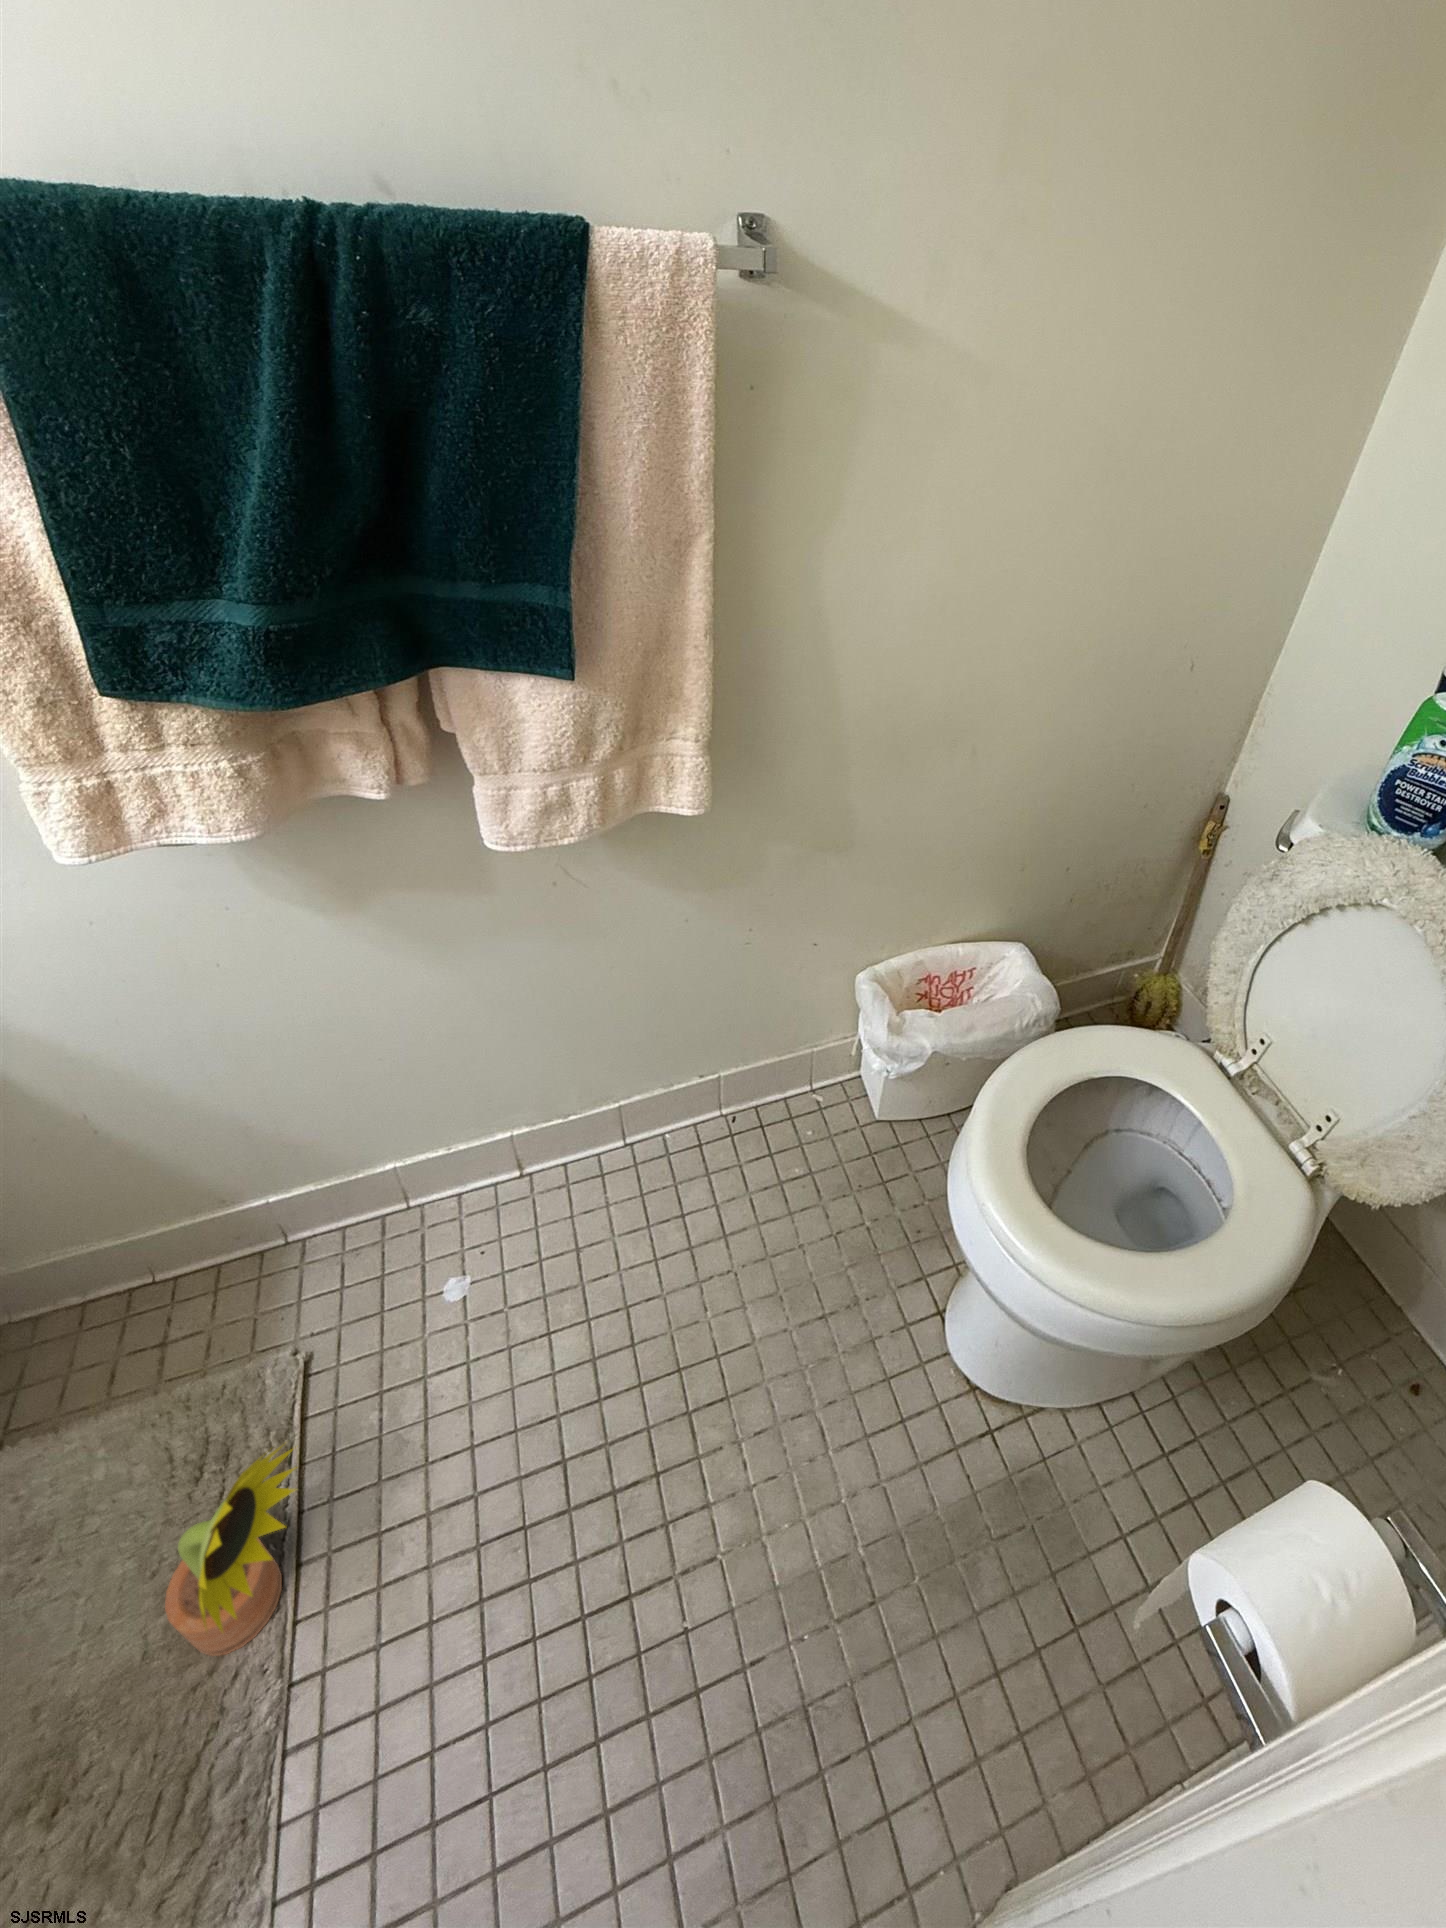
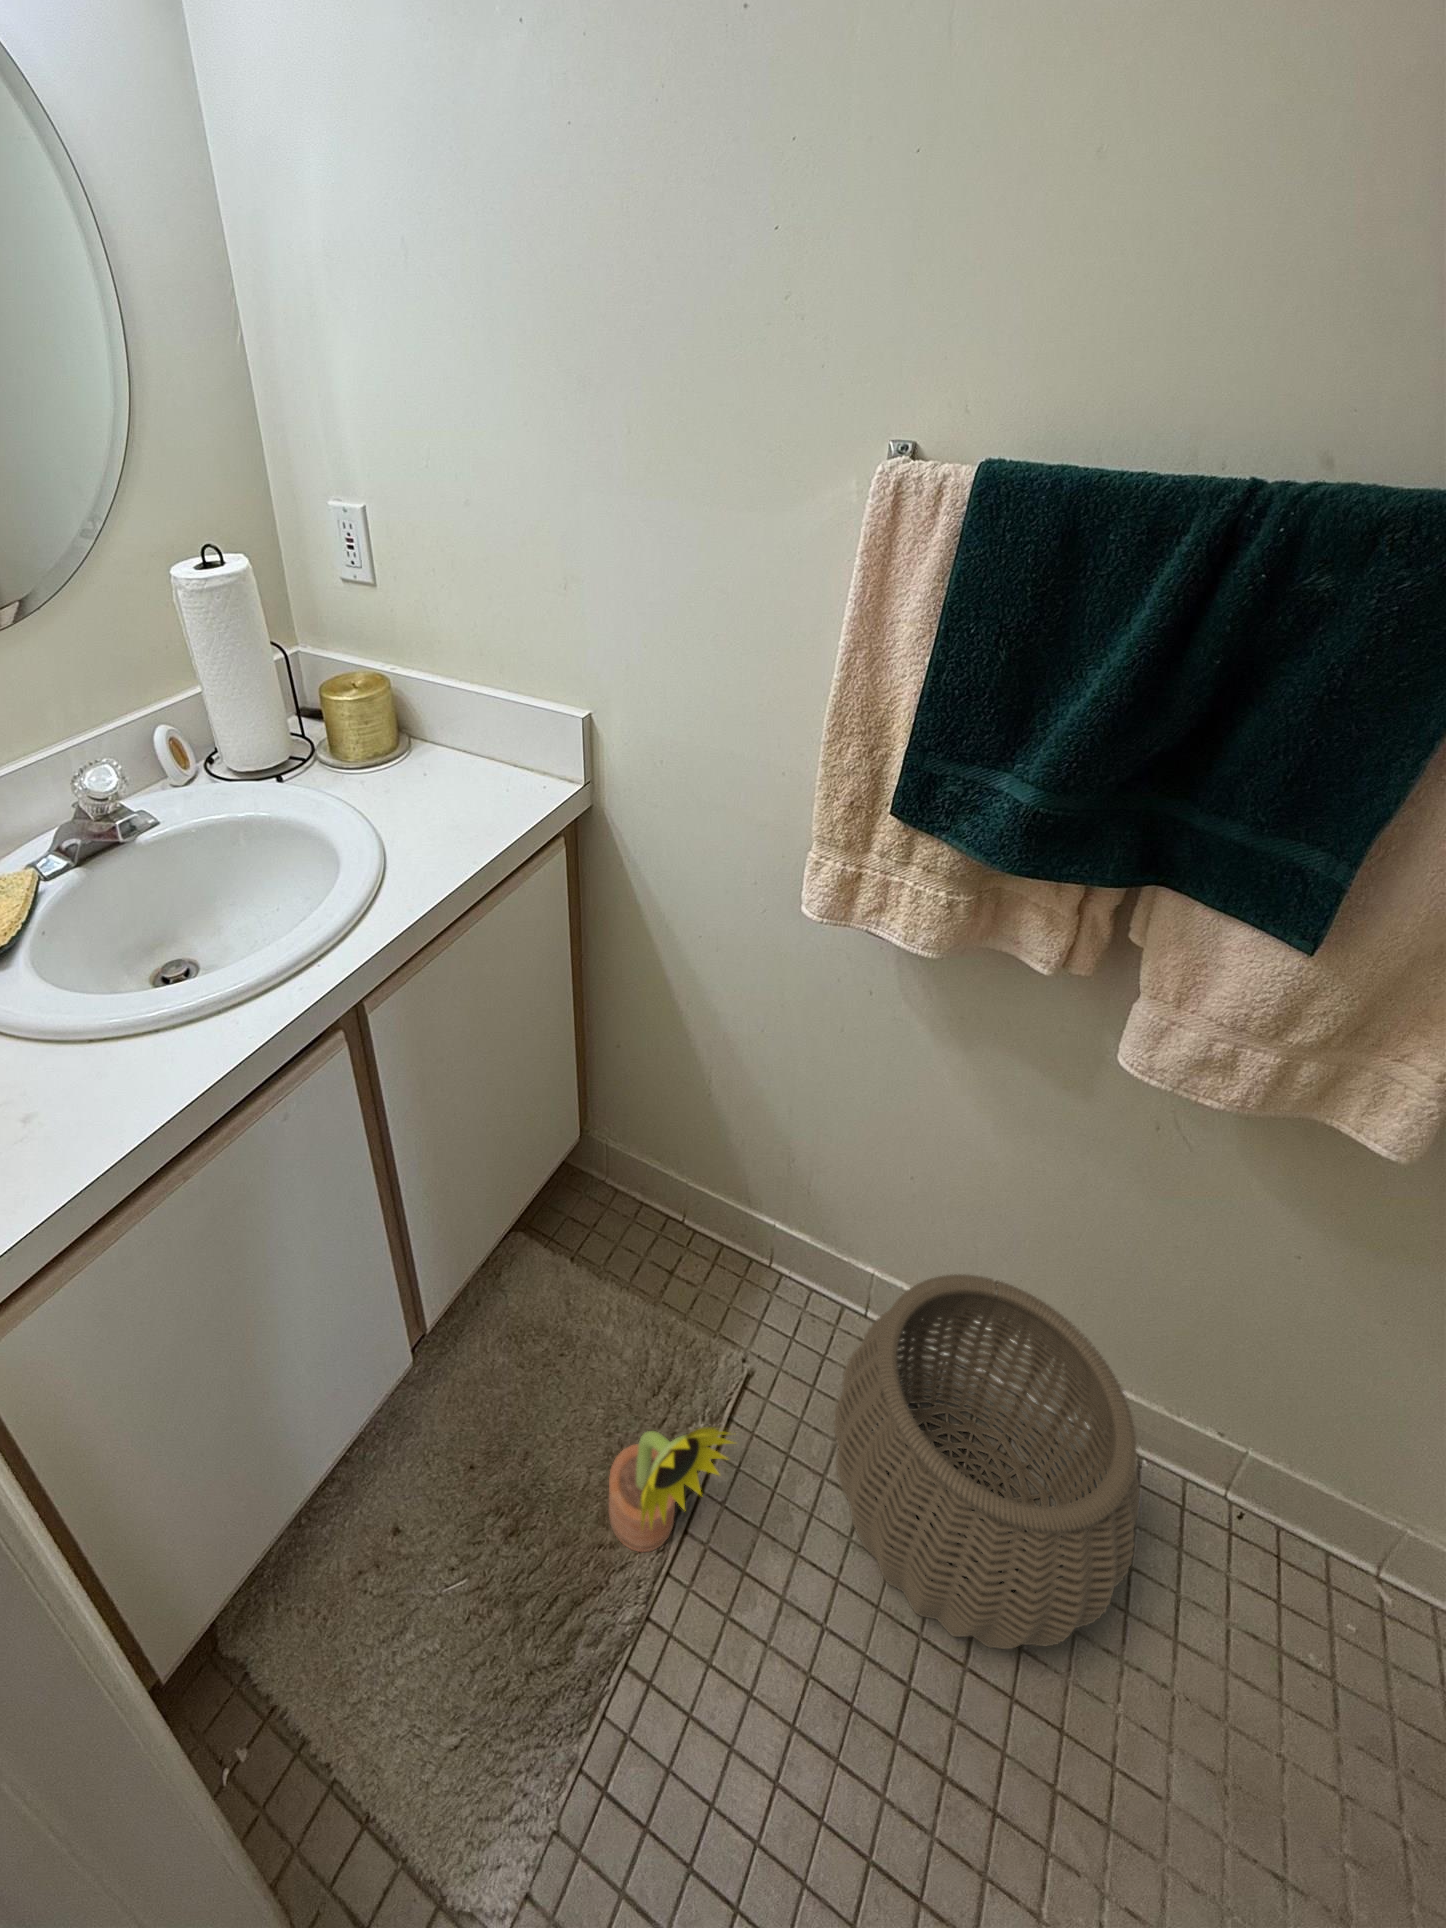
woven basket: none [392,1080,674,1406] -> present [834,1274,1140,1649]

